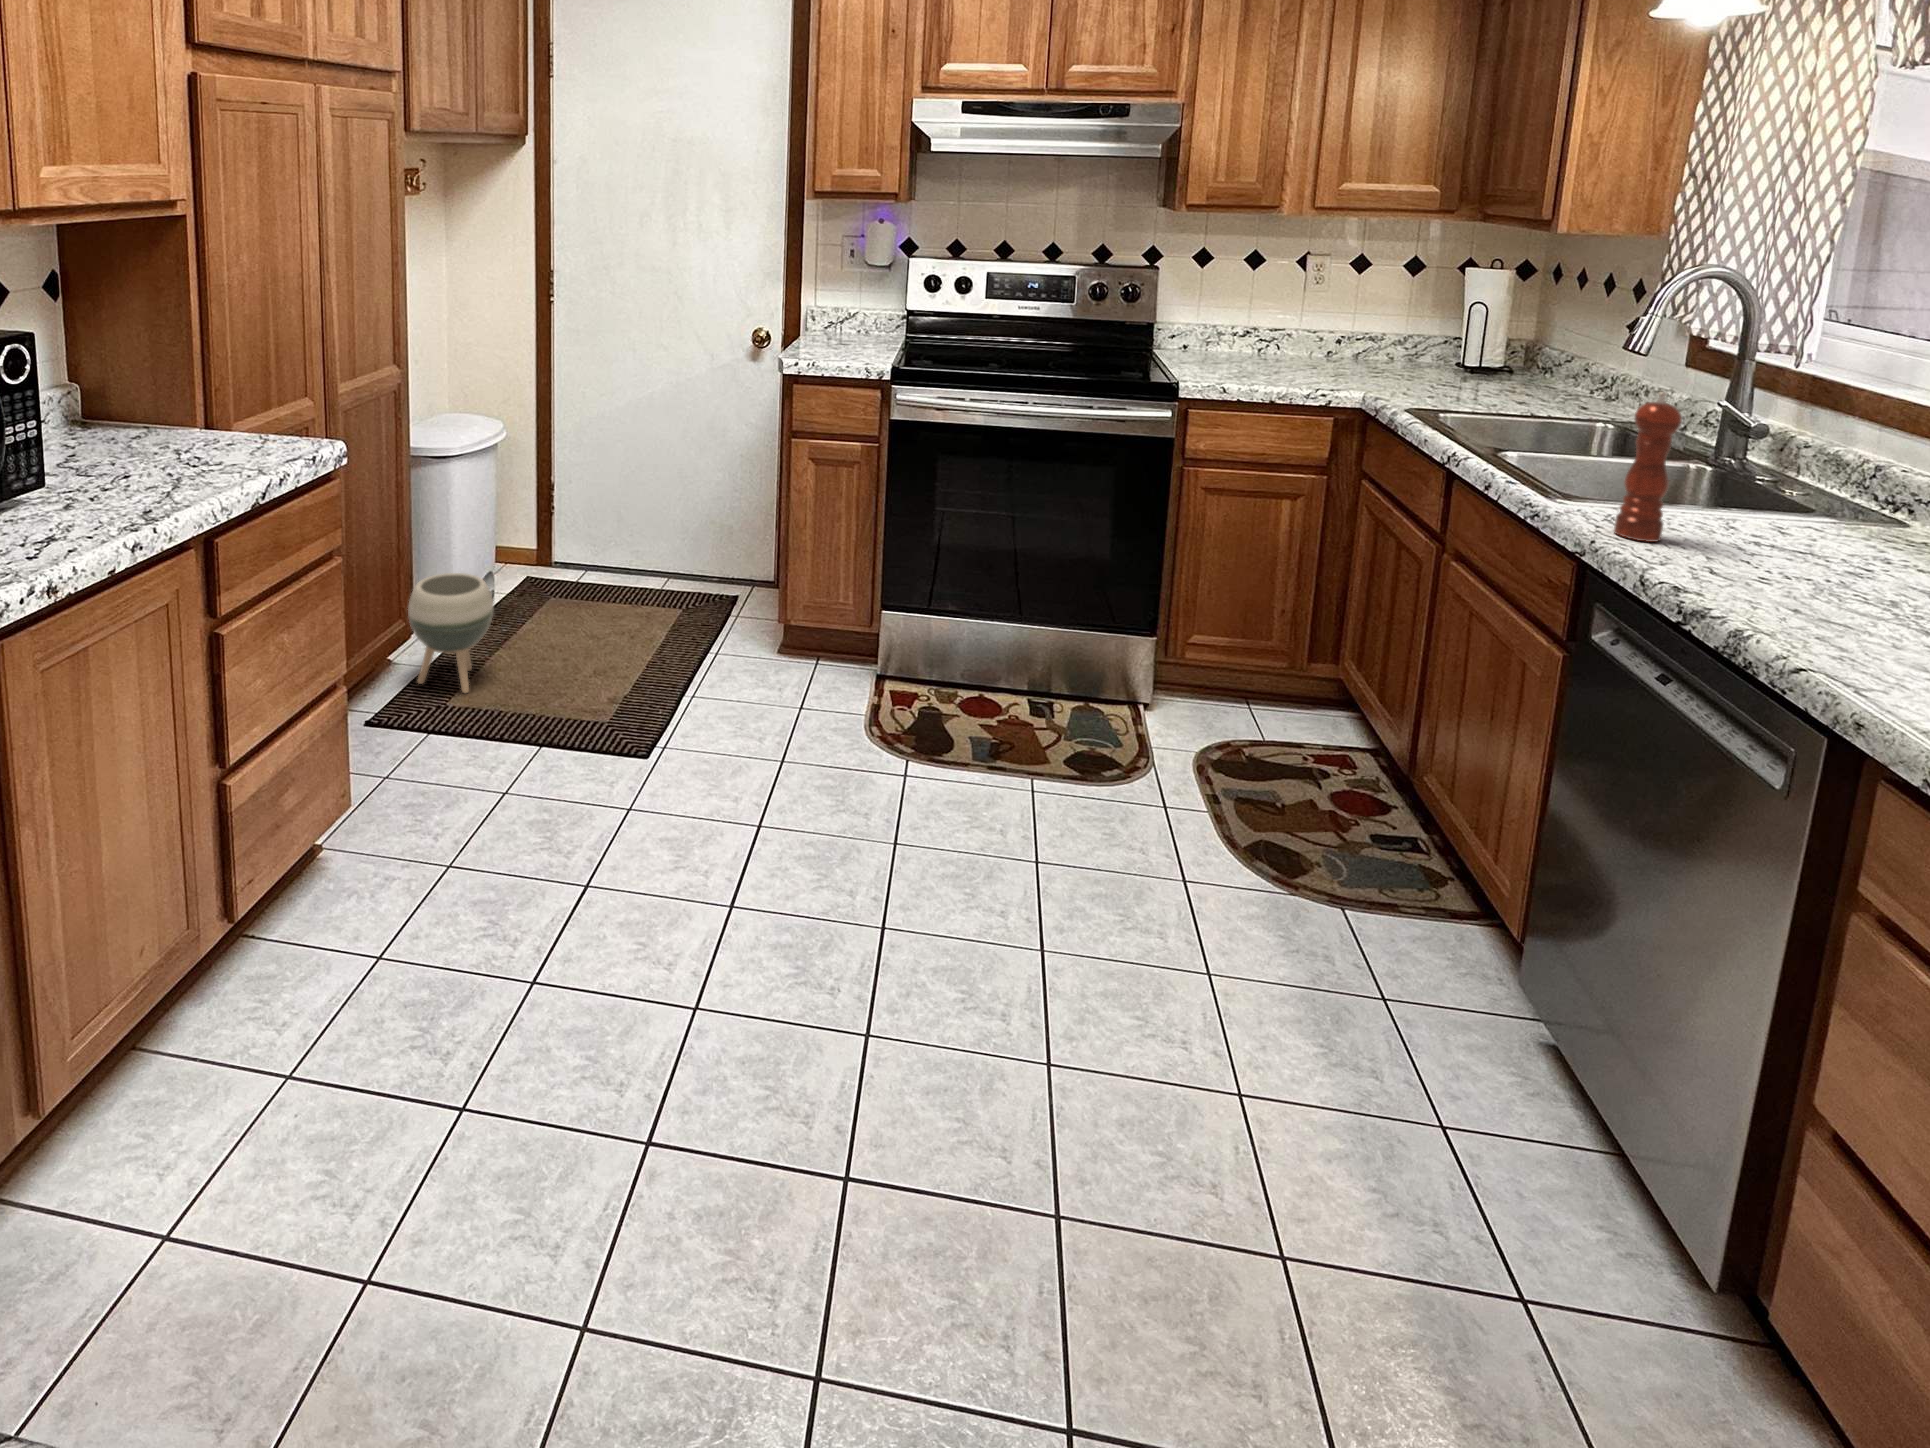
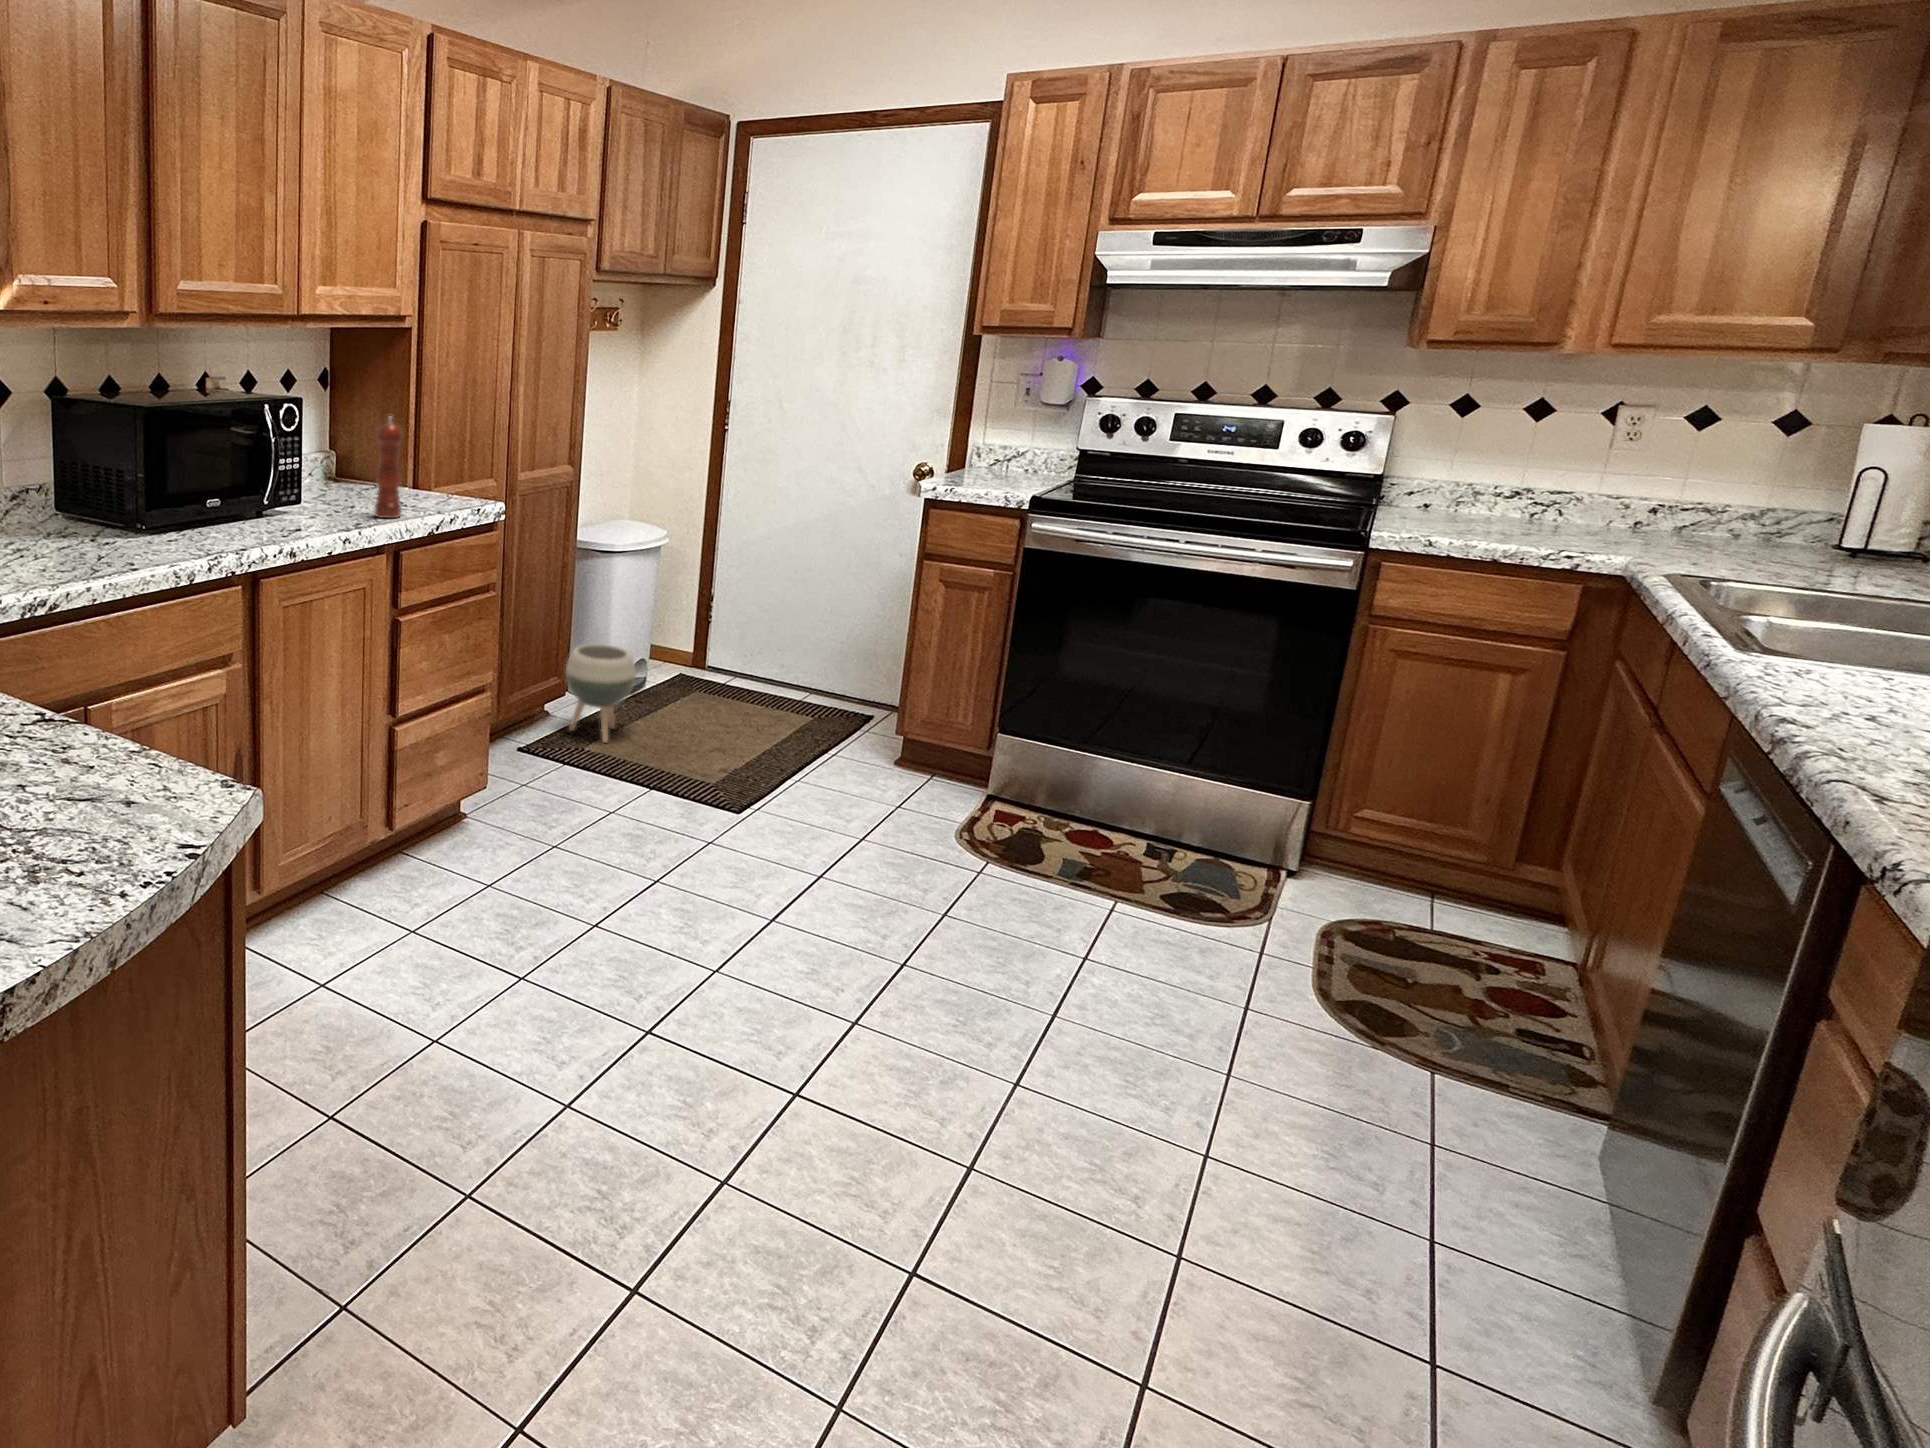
pepper mill: present [1614,392,1682,542] -> present [375,417,403,518]

